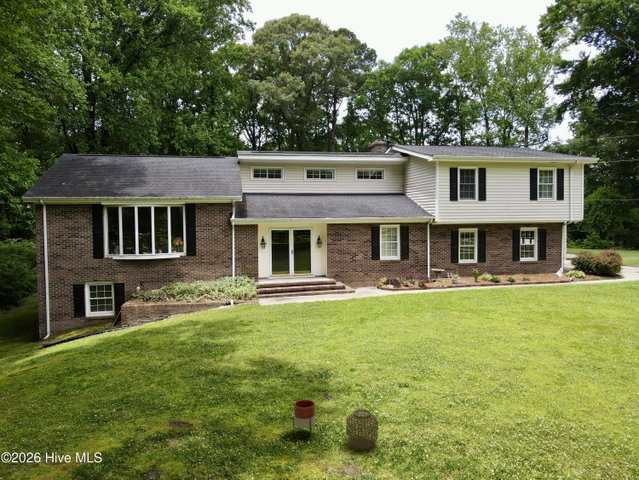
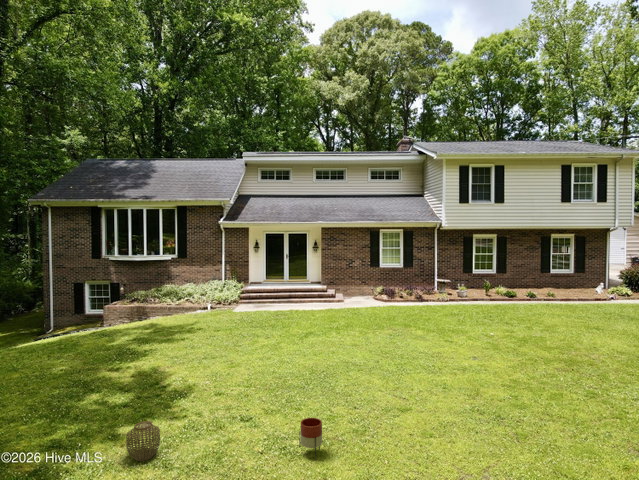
planter: present [293,400,315,438] -> present [299,418,322,460]

